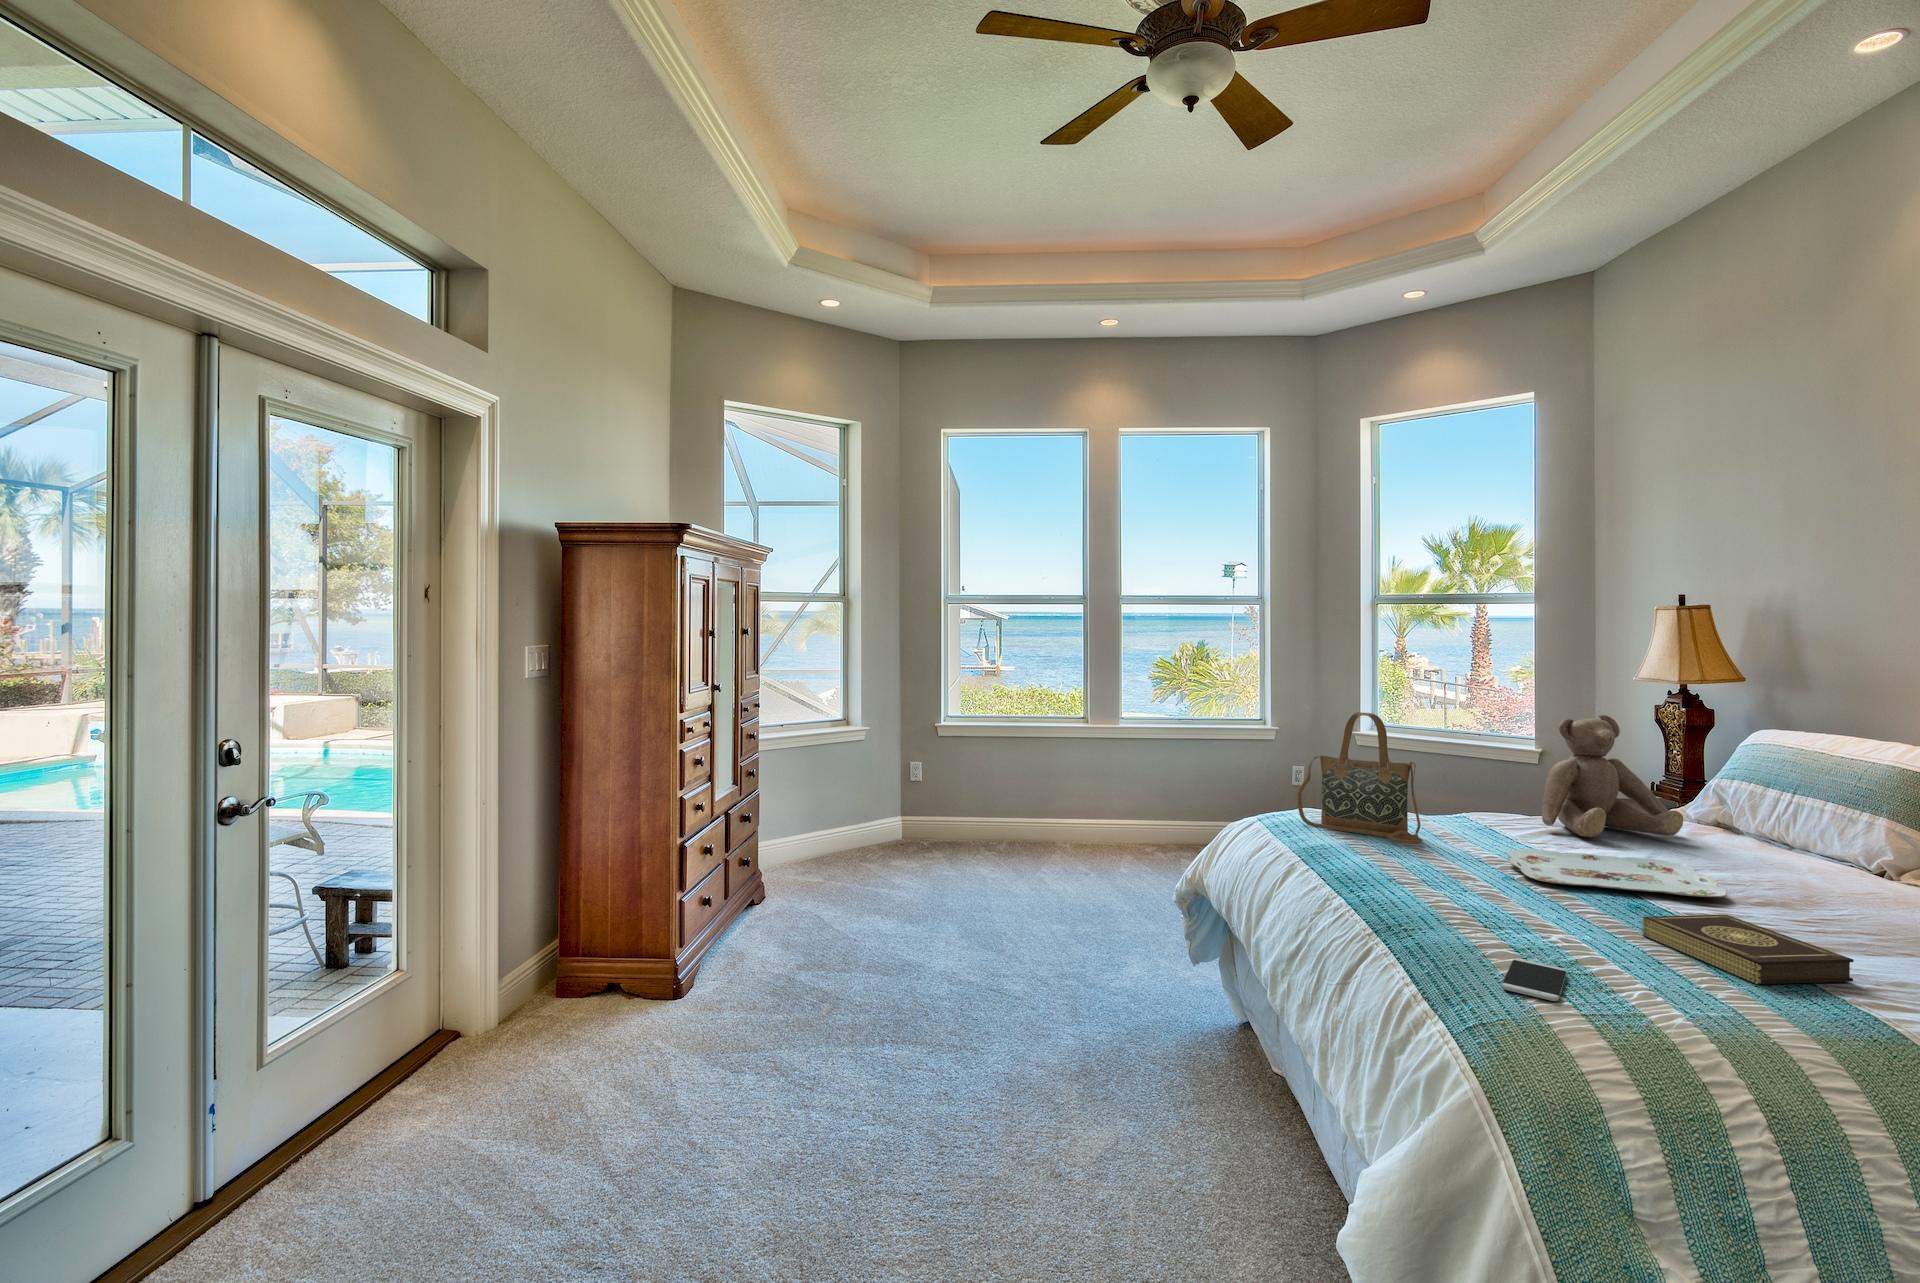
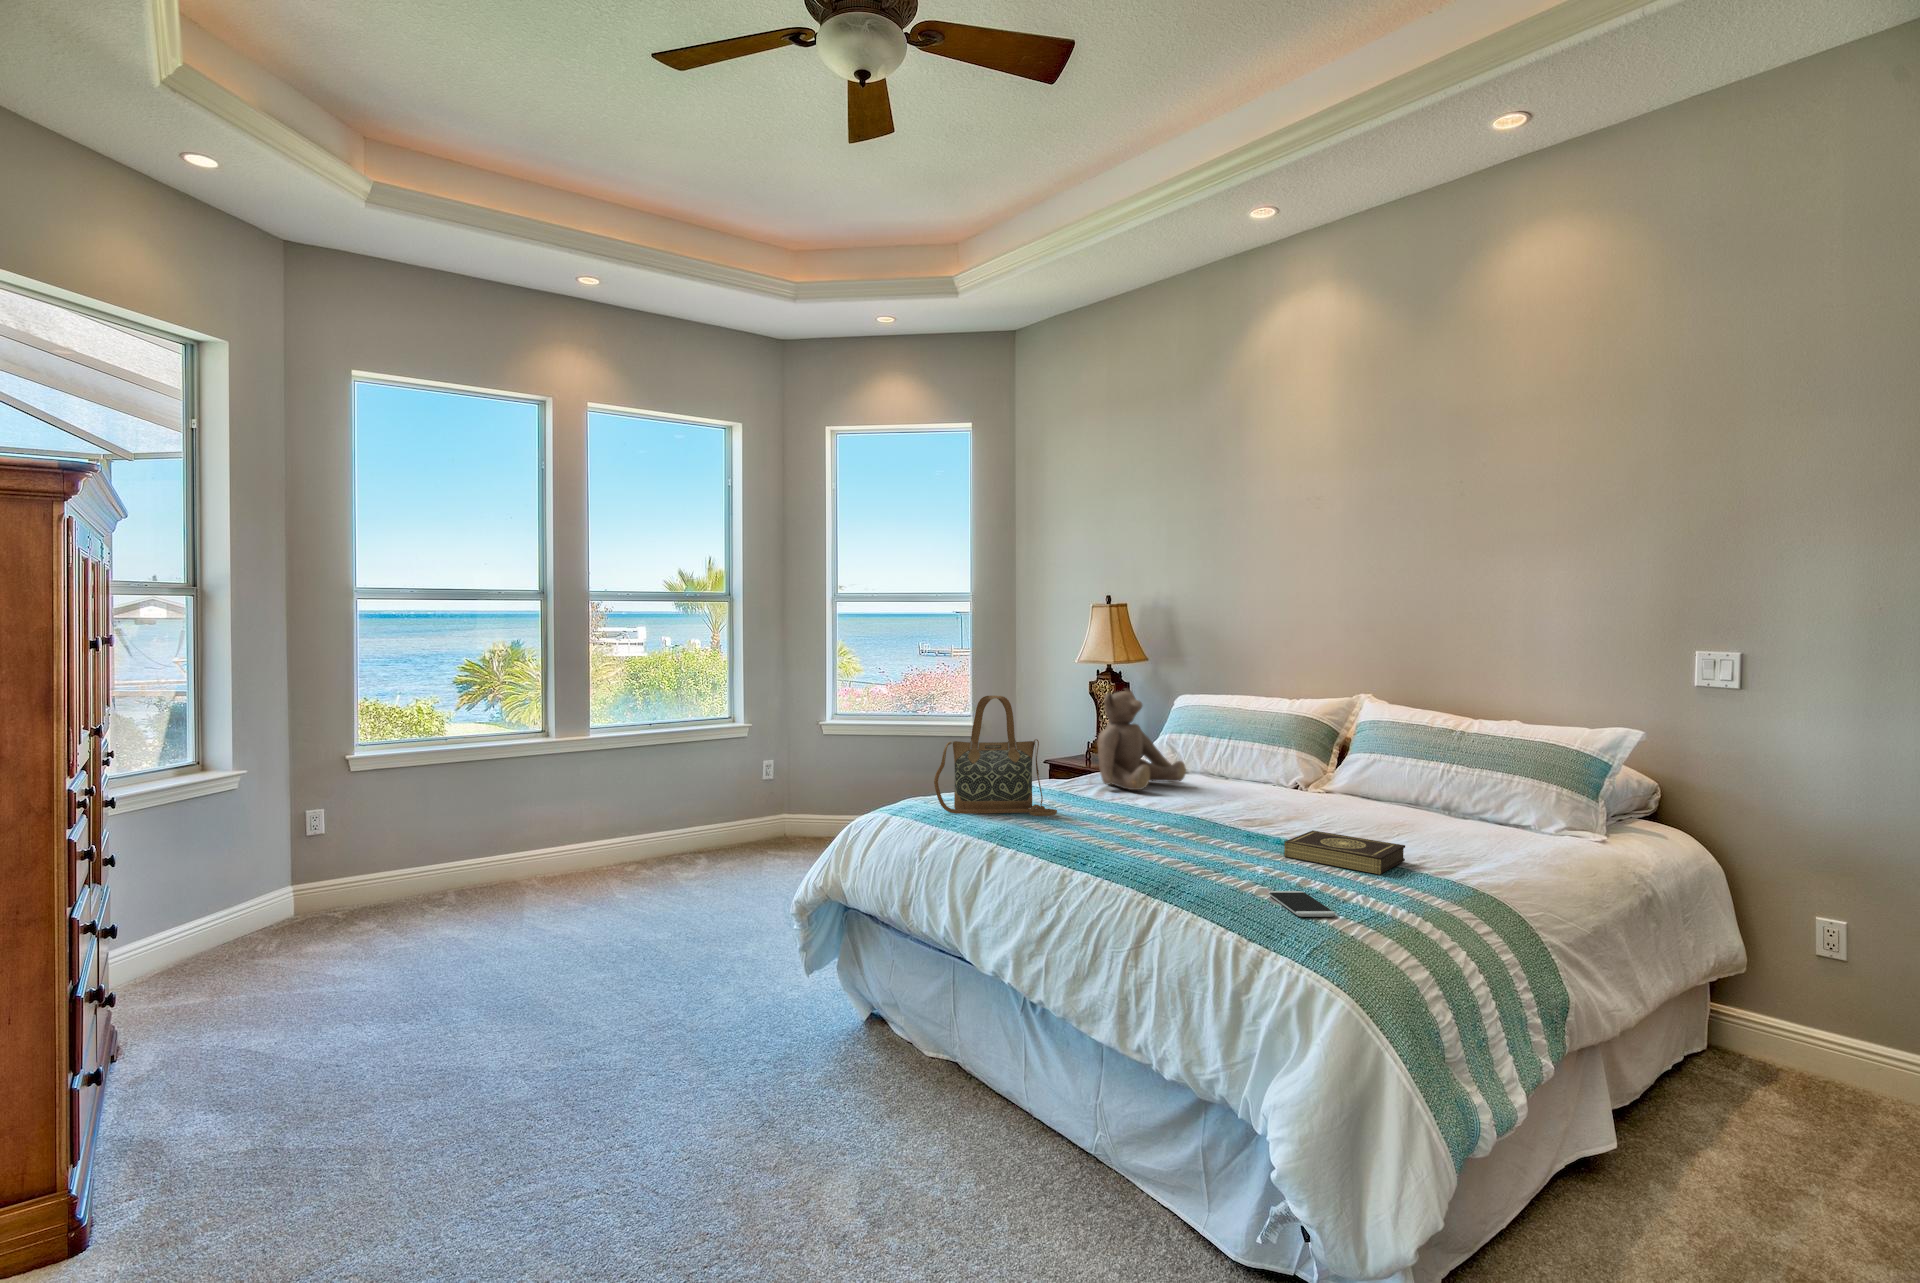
serving tray: present [1507,849,1727,897] -> none [1120,800,1275,830]

